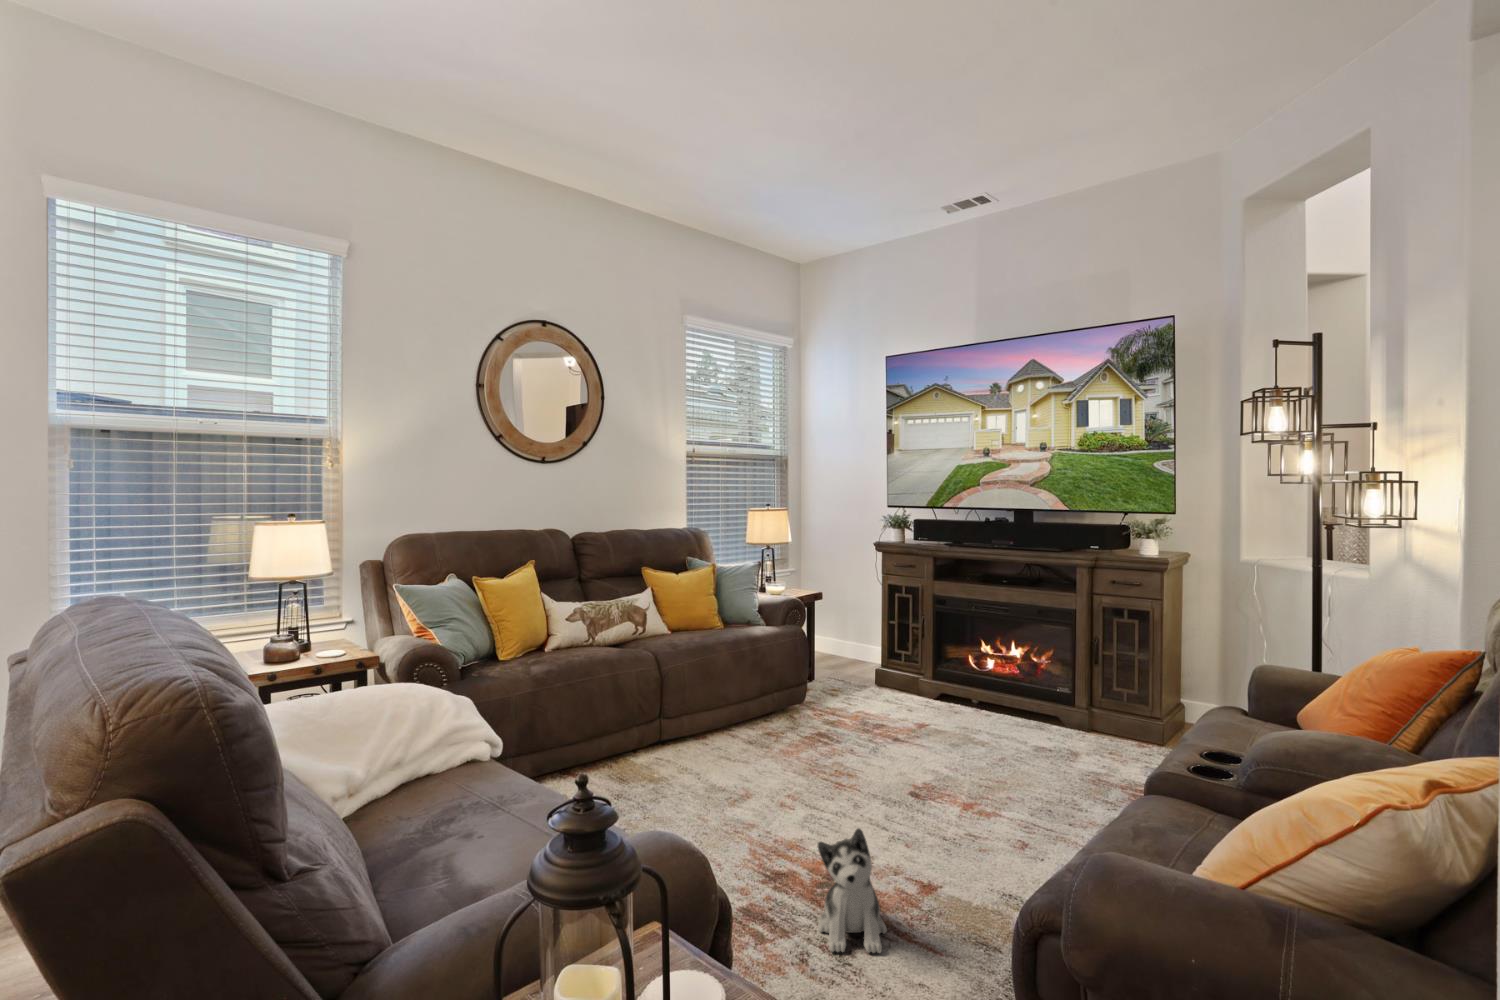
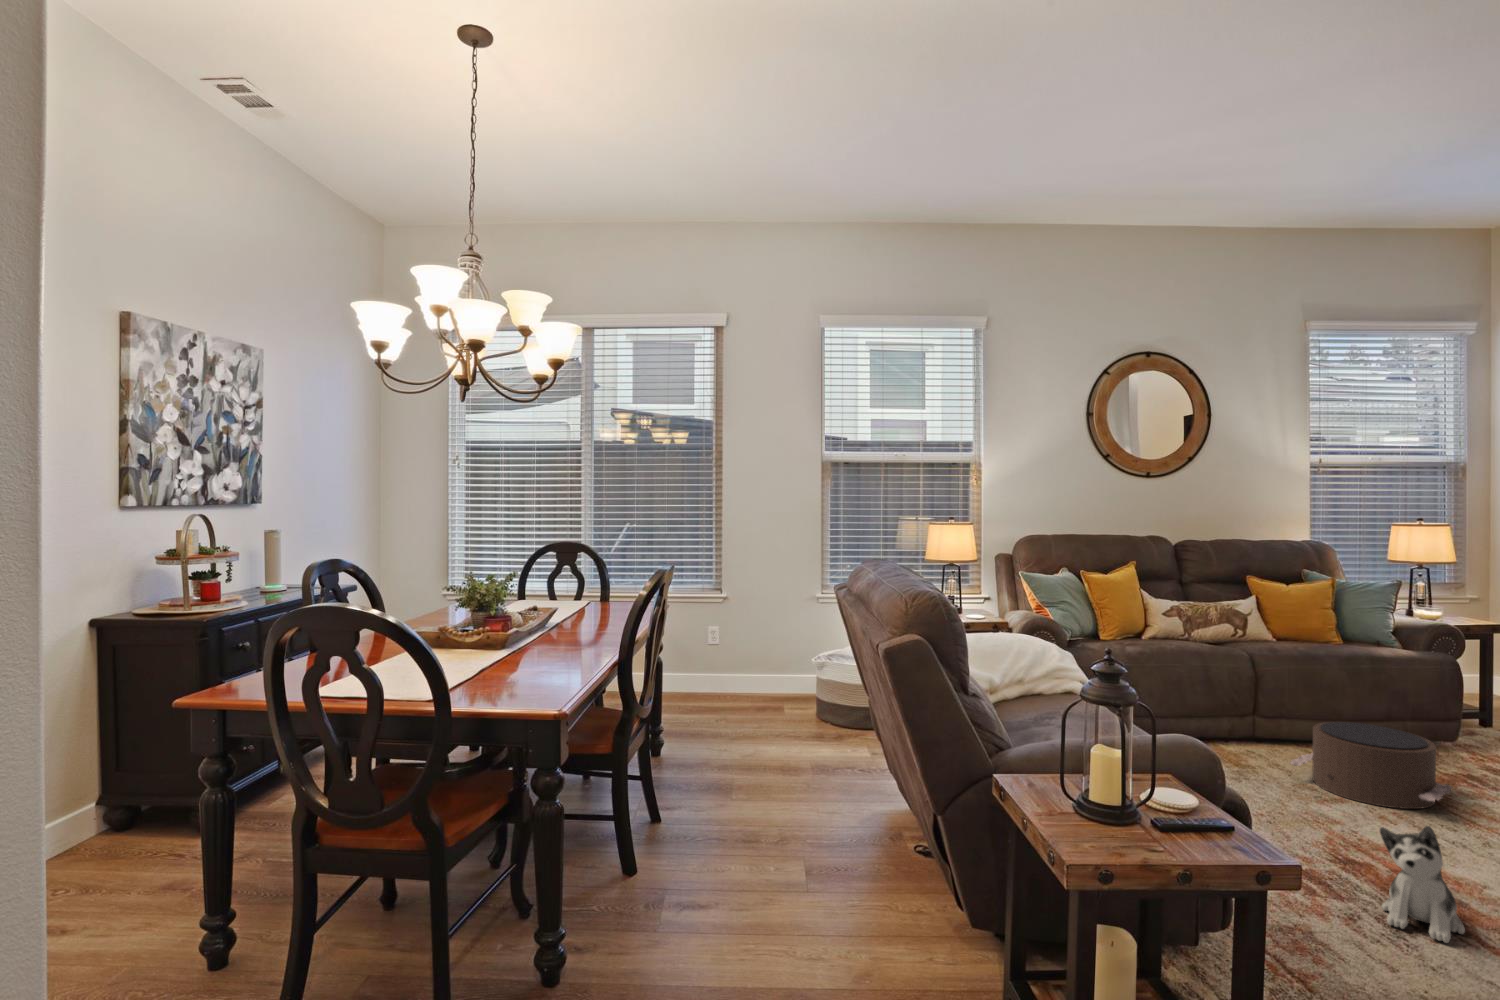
pouf: none [697,707,823,792] -> present [1290,722,1452,809]

